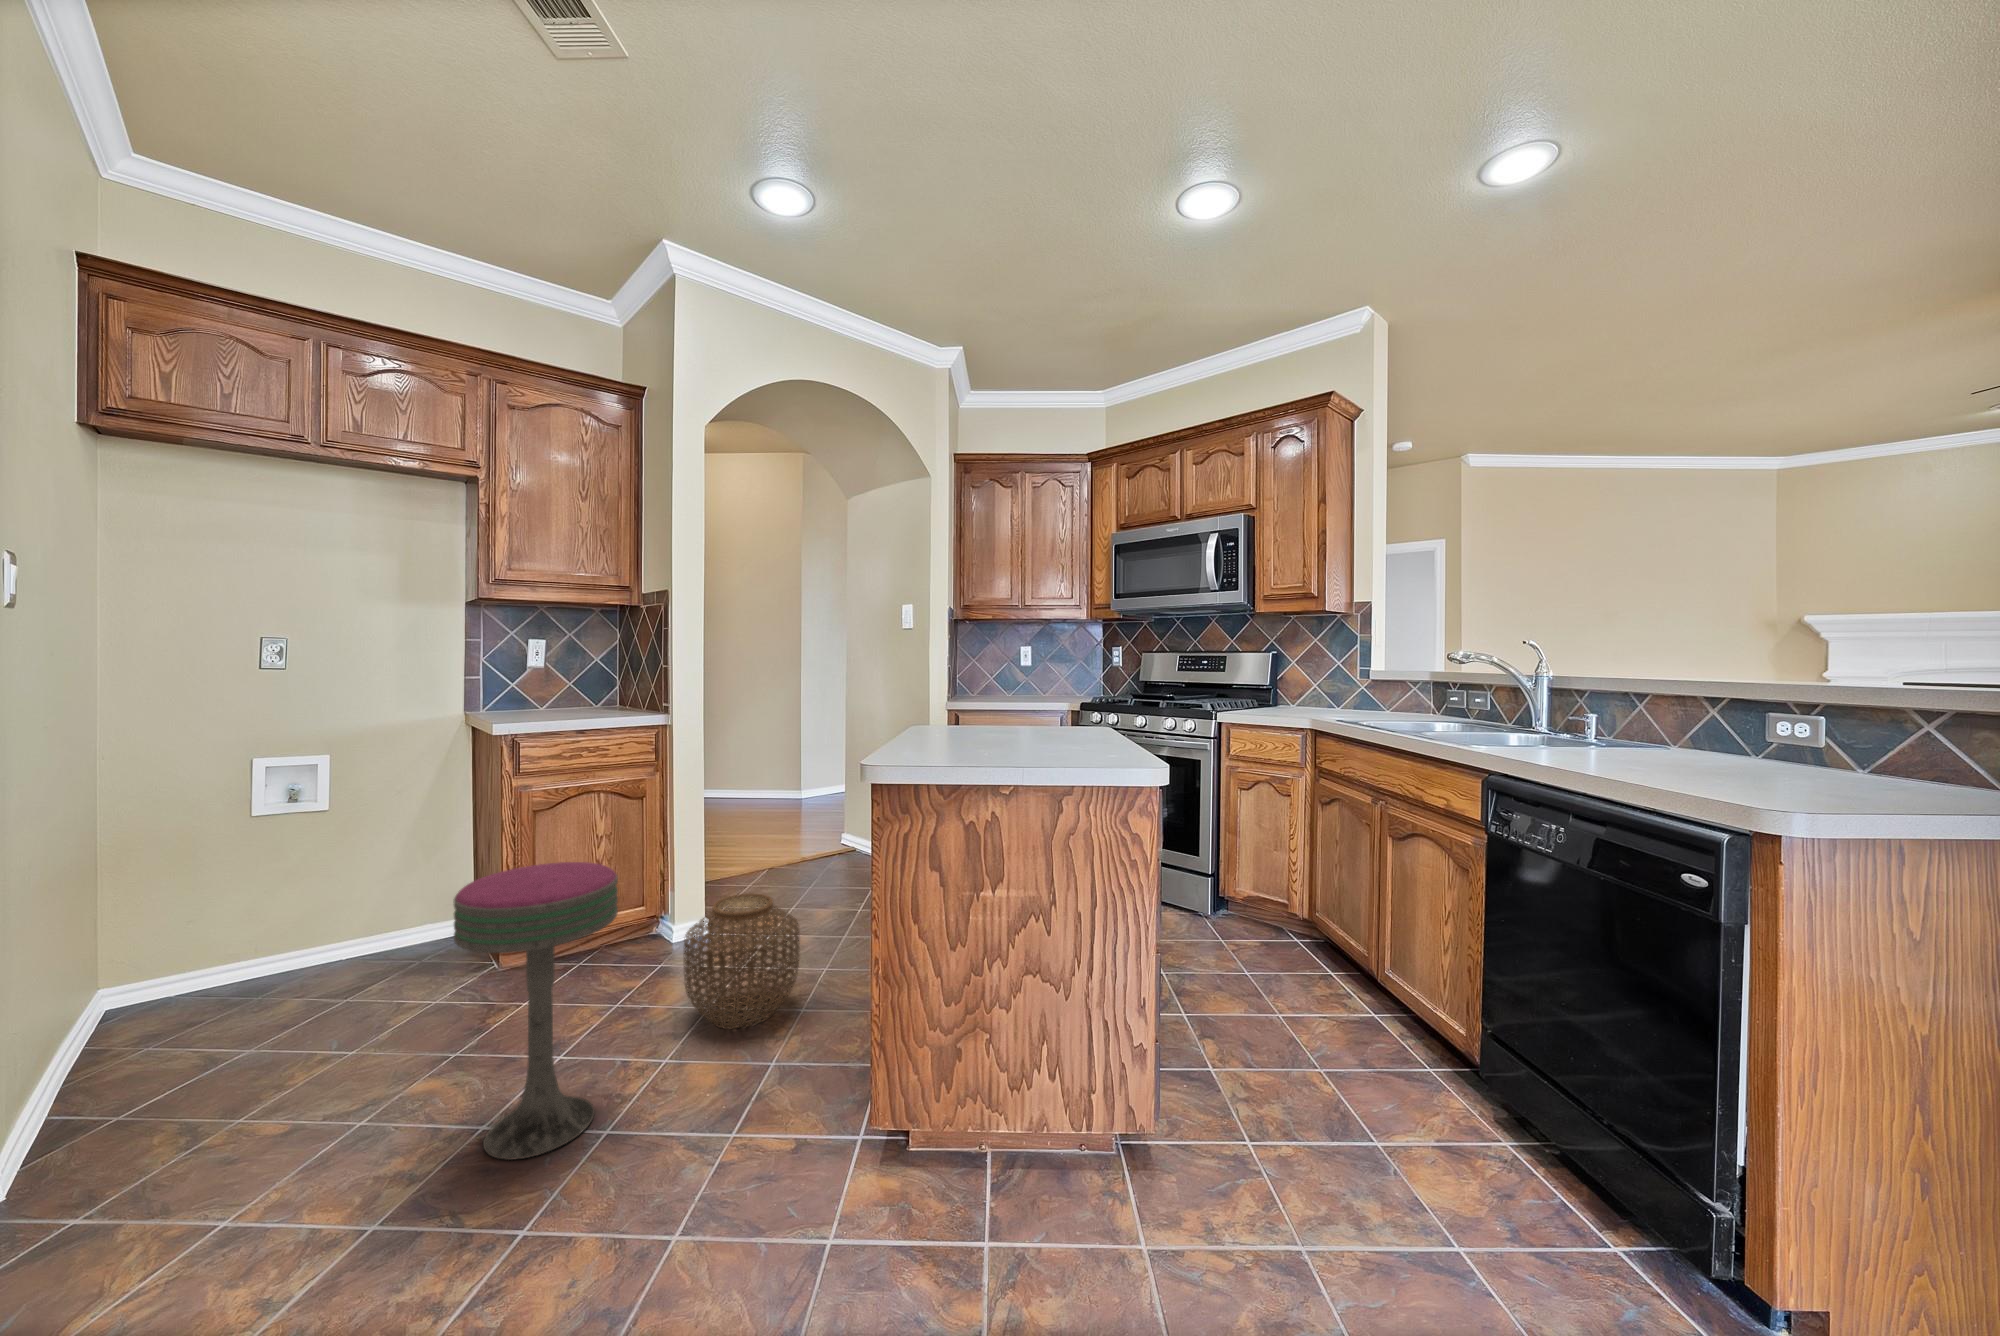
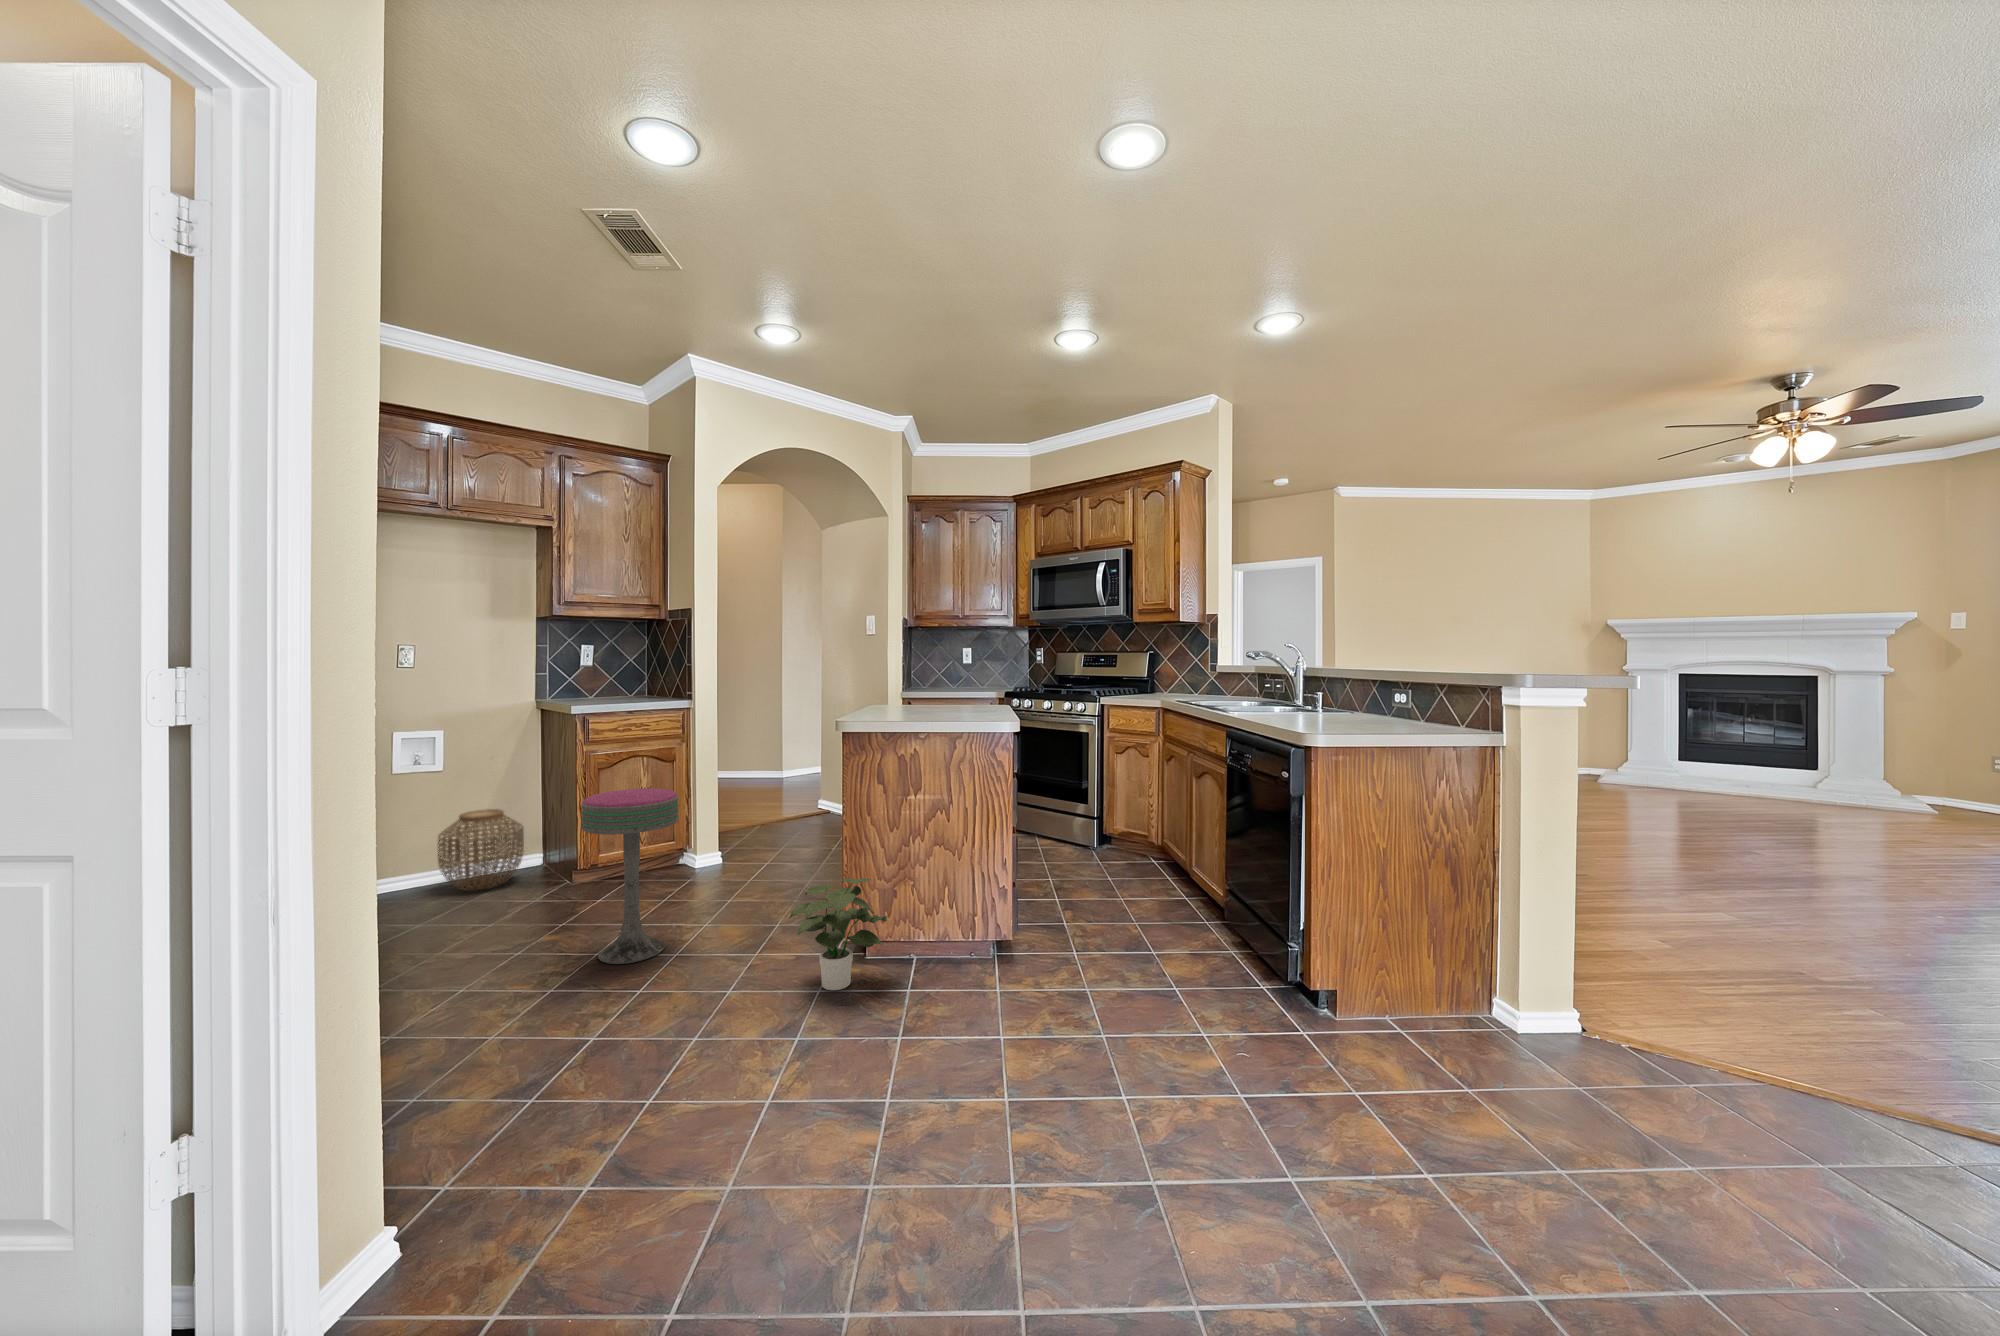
woven basket: present [684,893,800,1029] -> present [438,809,524,891]
potted plant: none [781,1039,950,1248] -> present [789,878,888,990]

